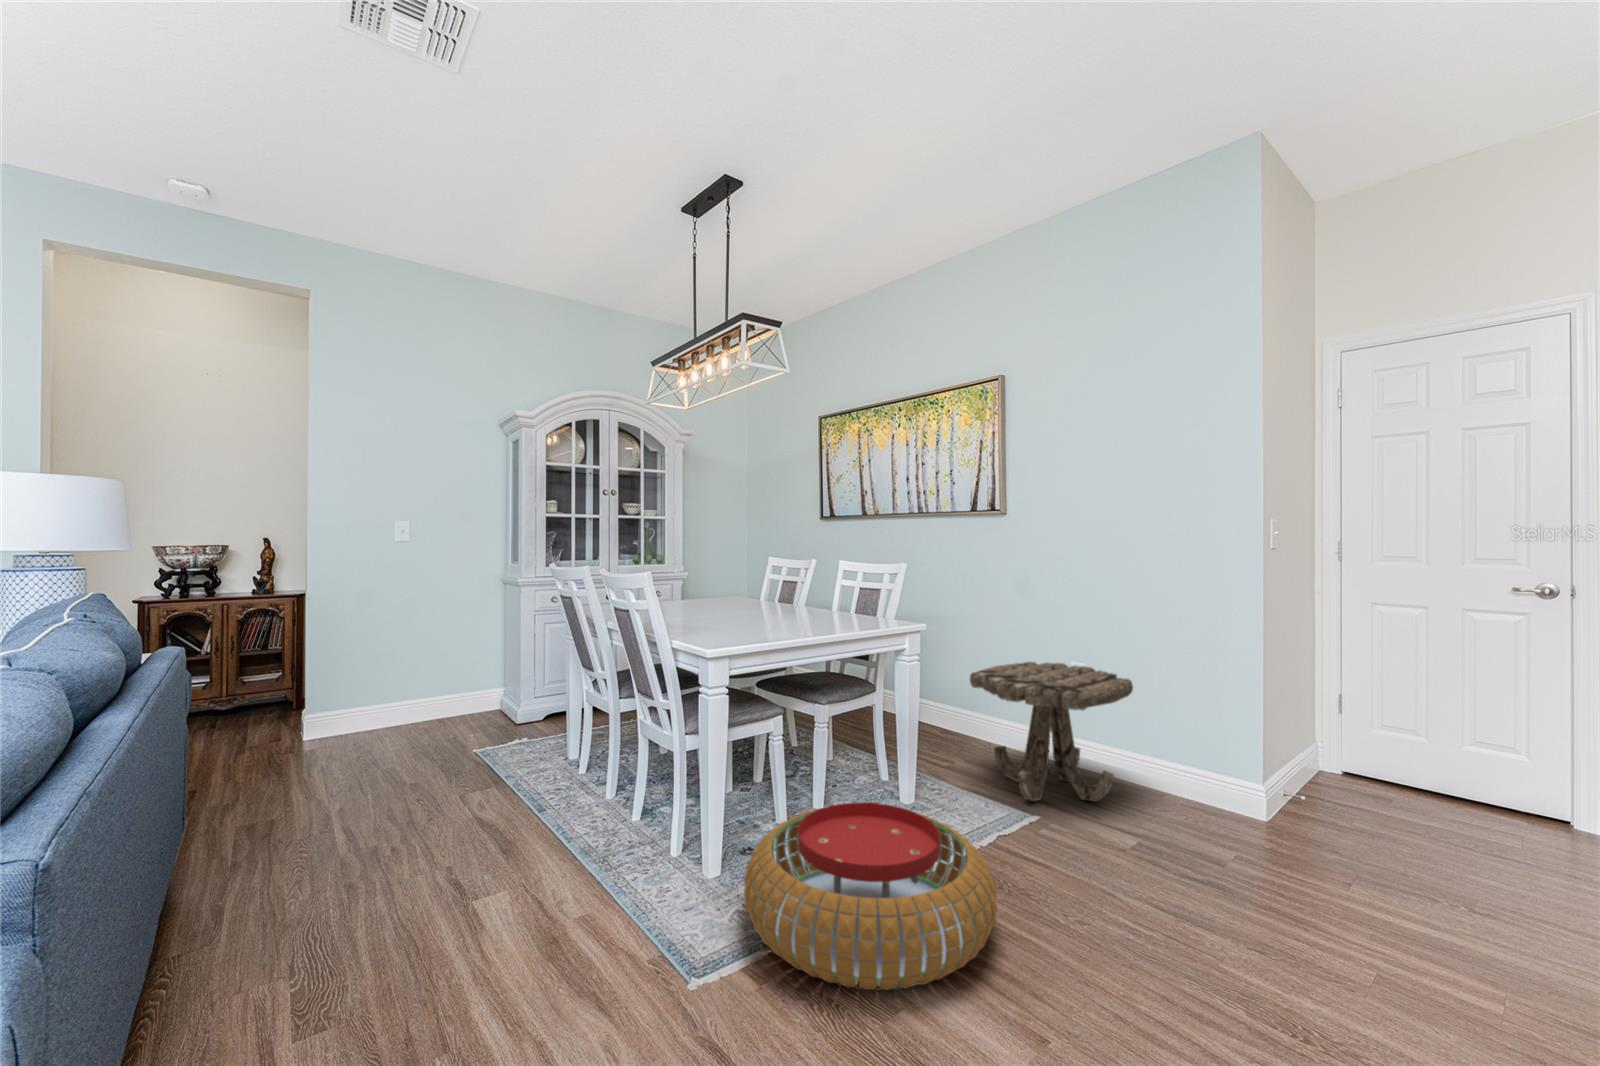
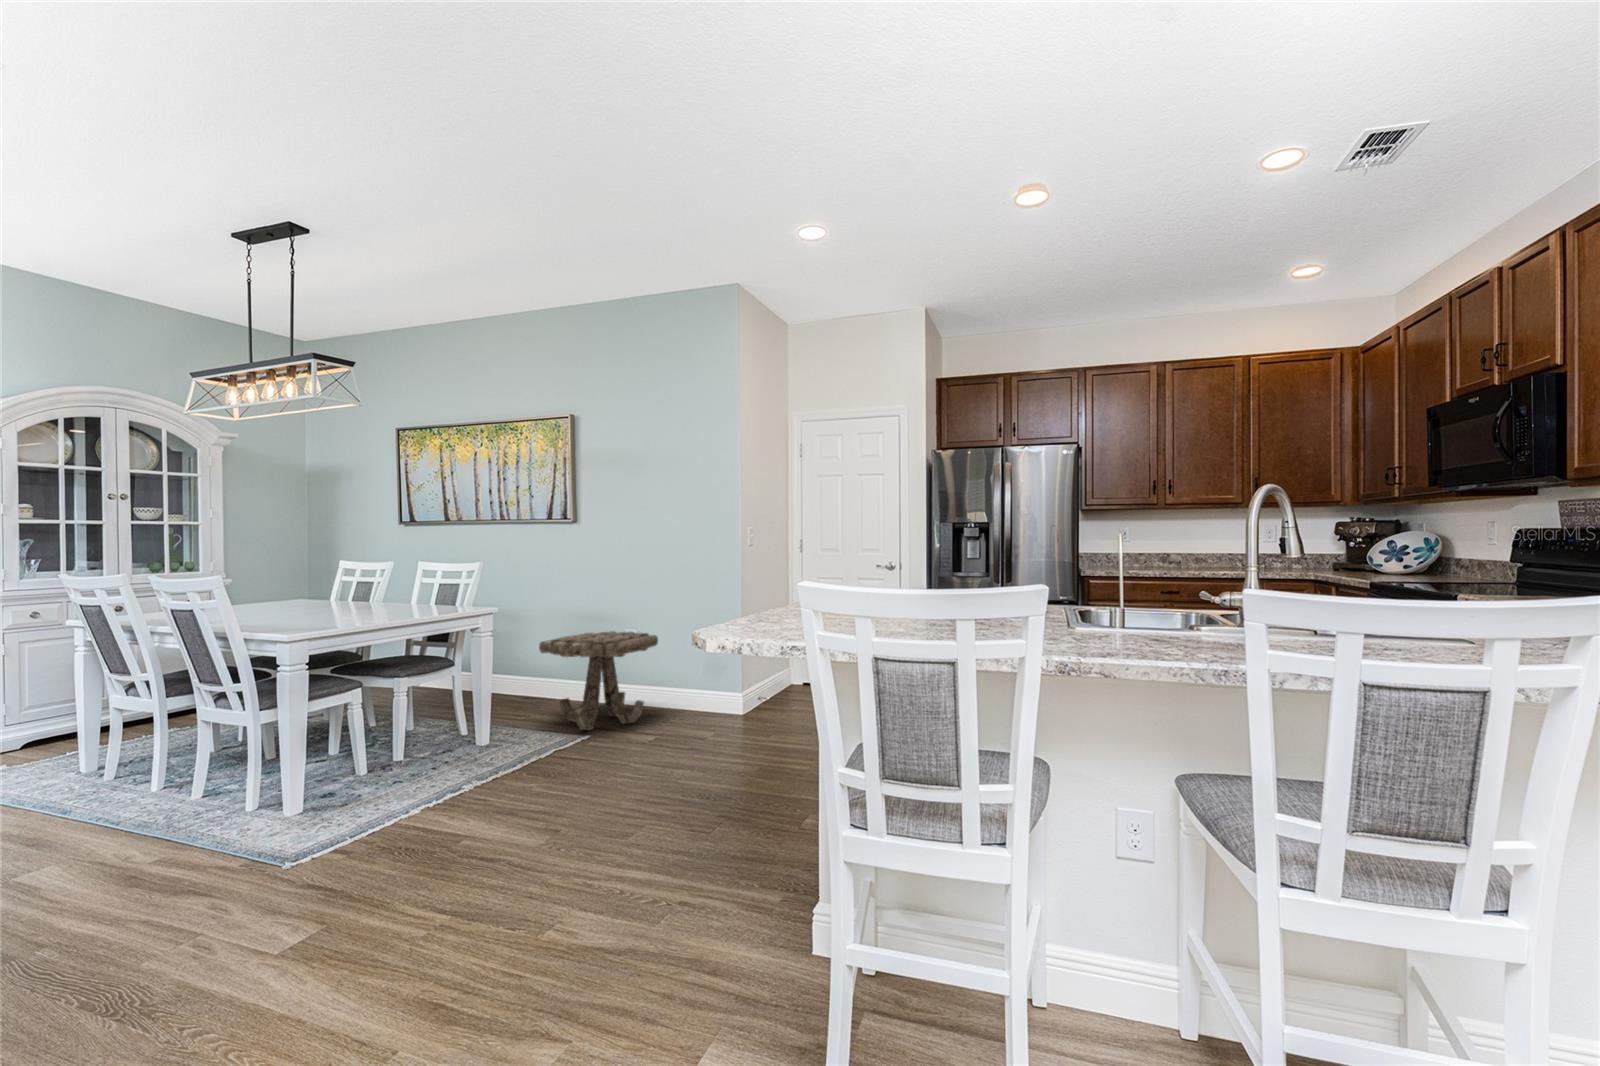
pouf: present [744,802,997,990] -> none [333,732,547,848]

